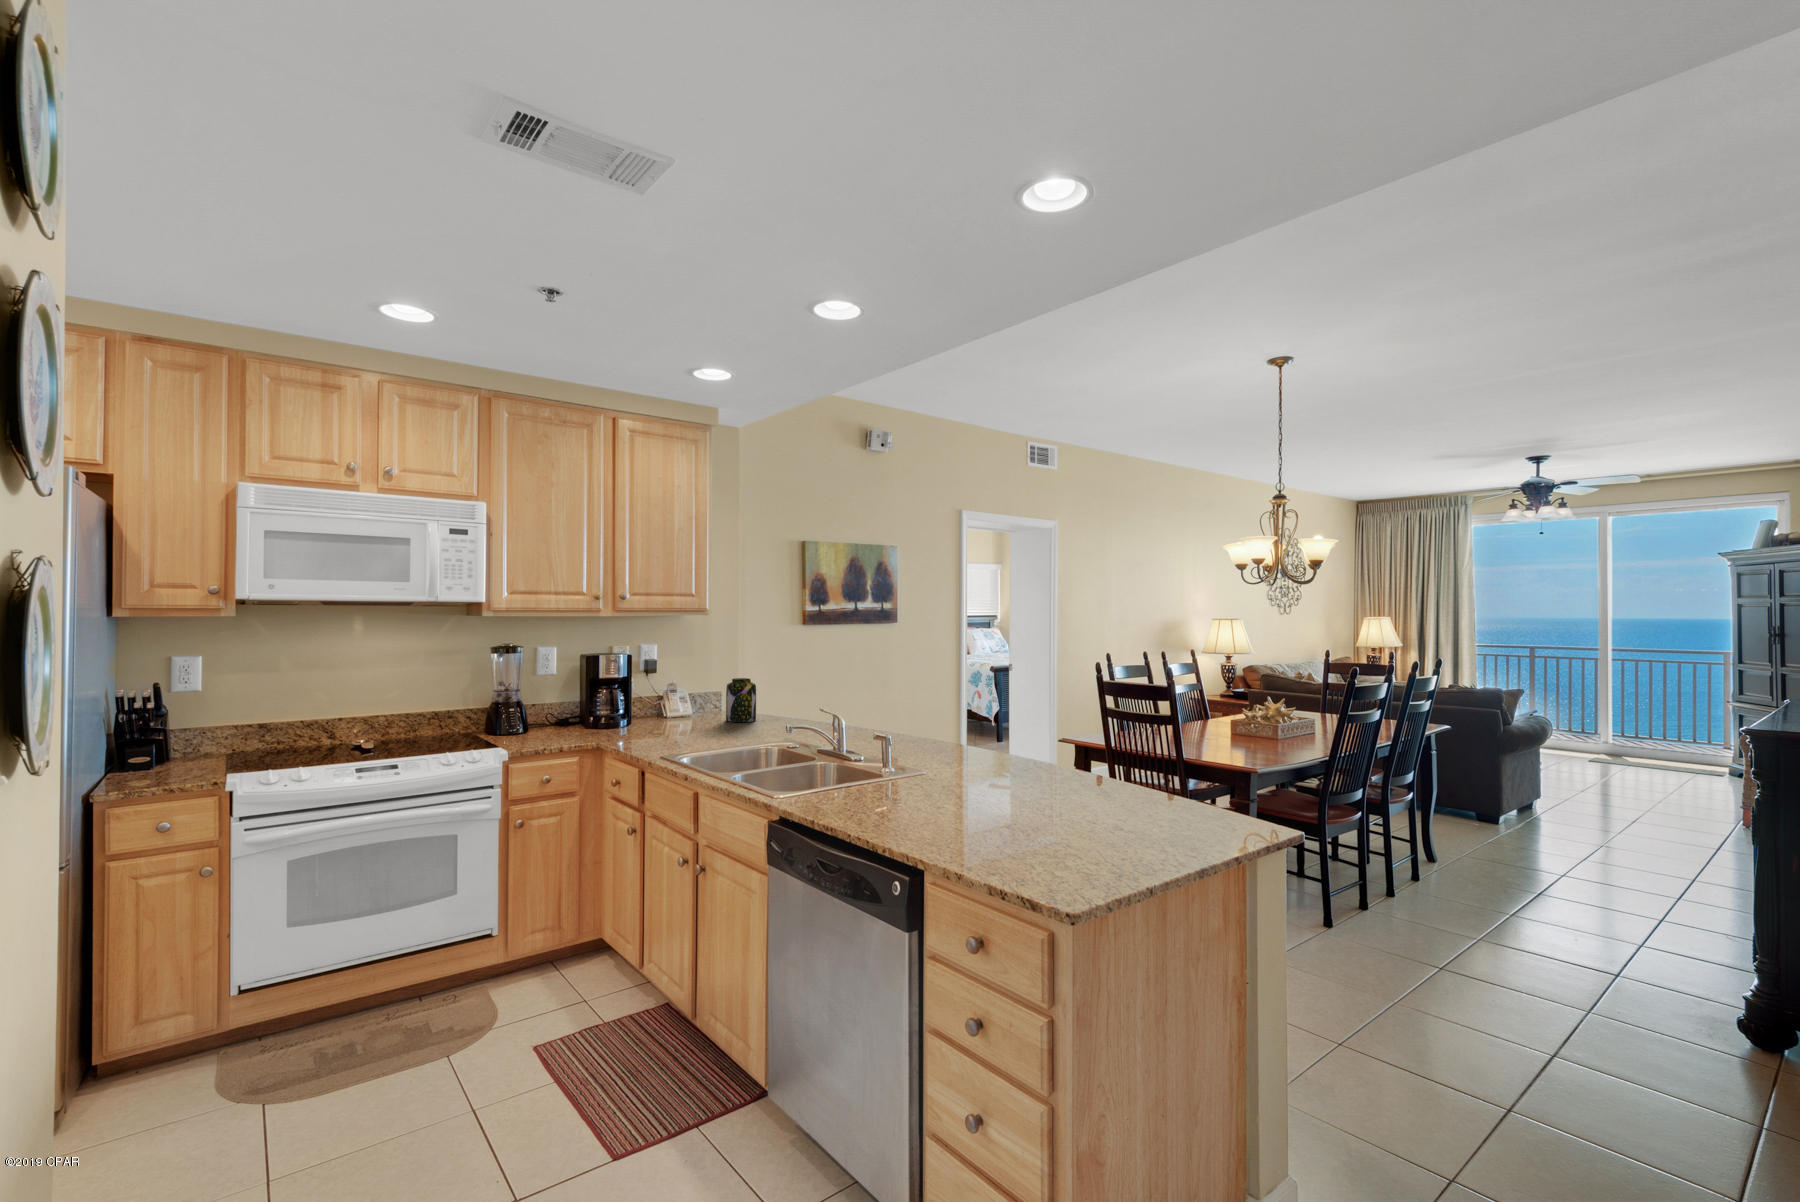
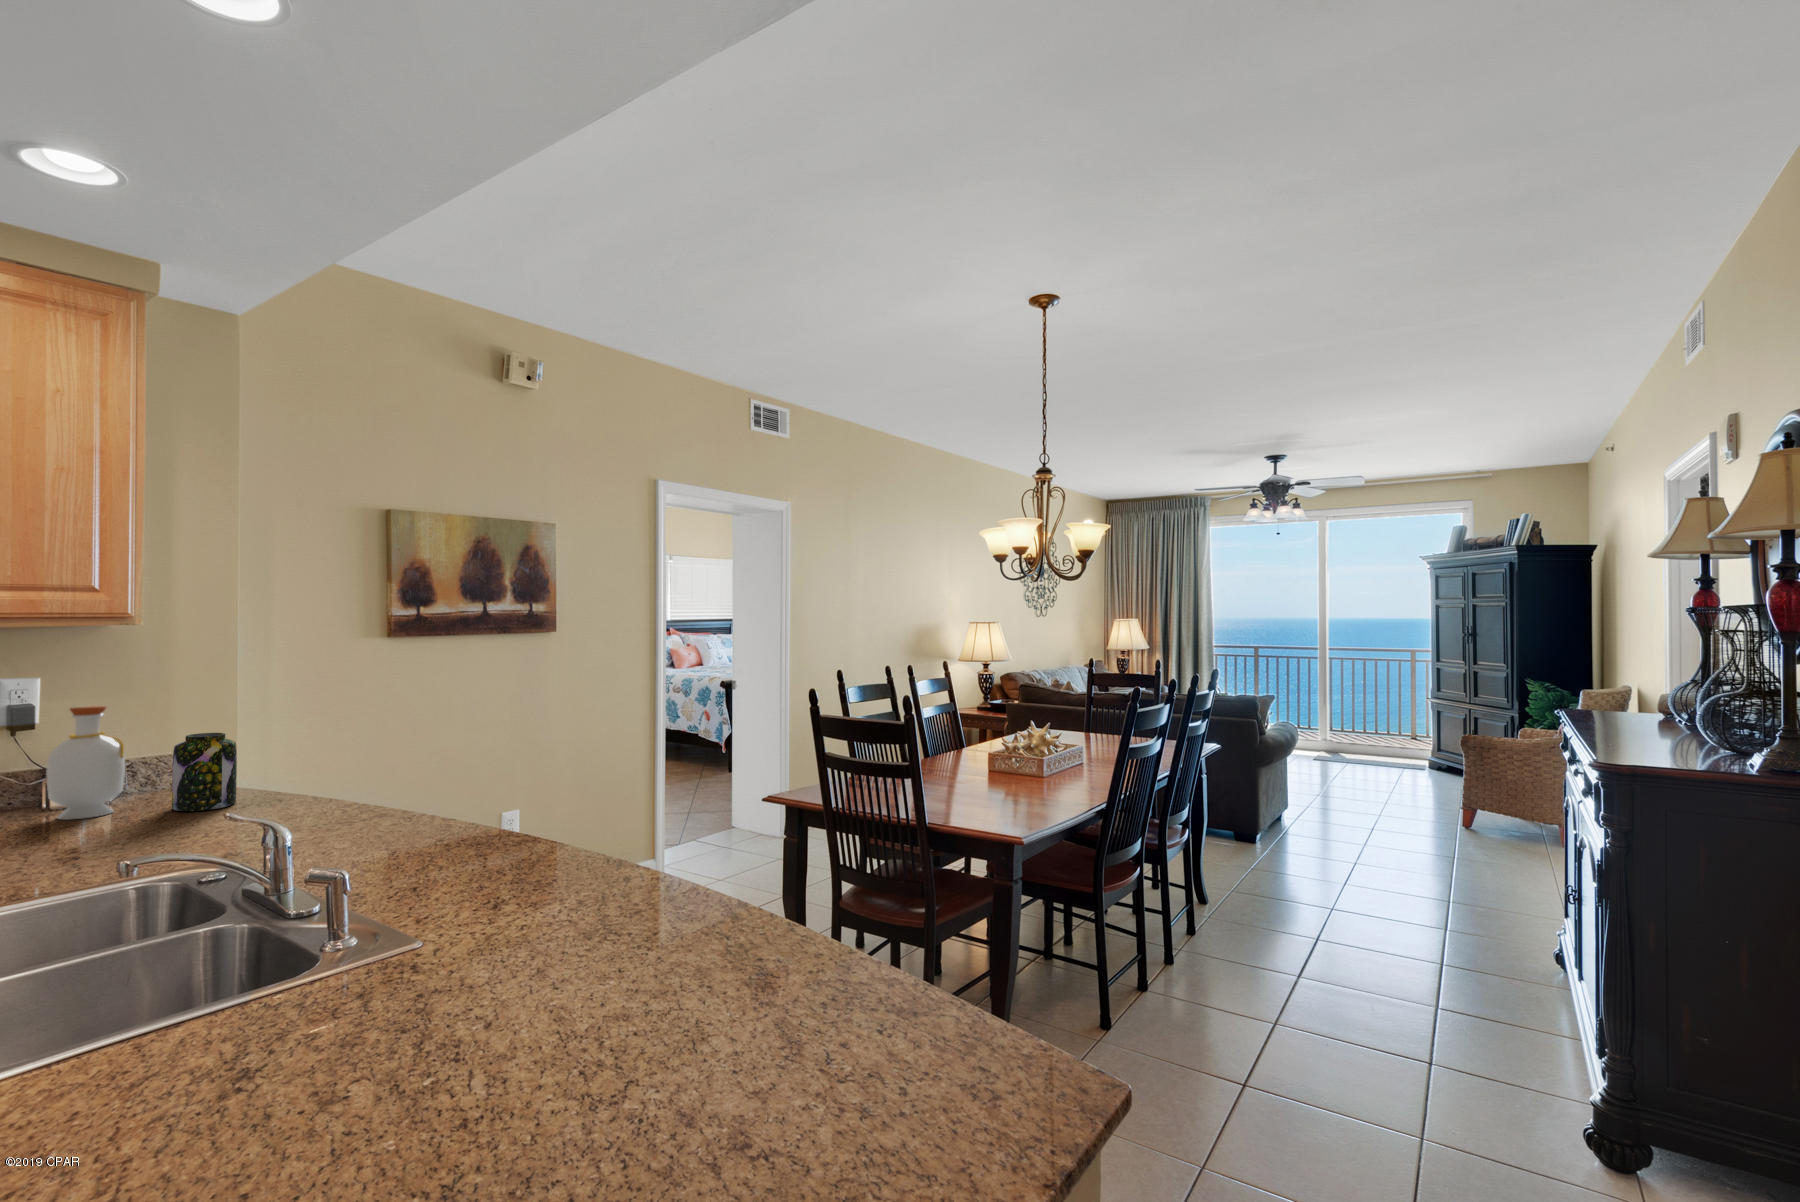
bottle: none [670,661,704,723] -> present [46,706,125,820]

